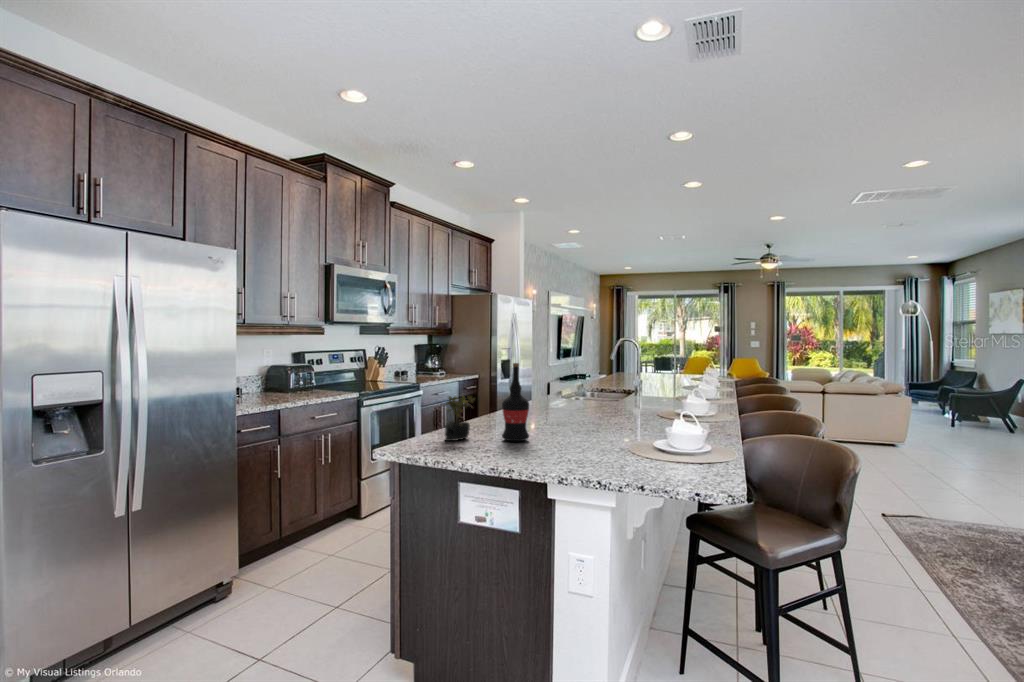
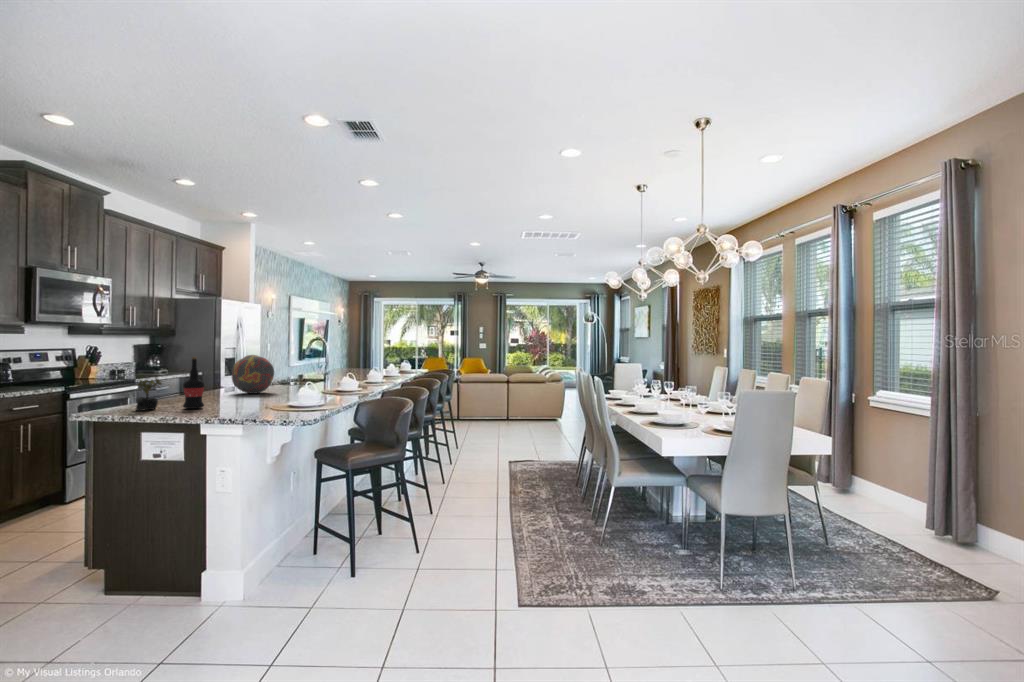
decorative orb: none [537,358,589,411] -> present [232,355,274,394]

